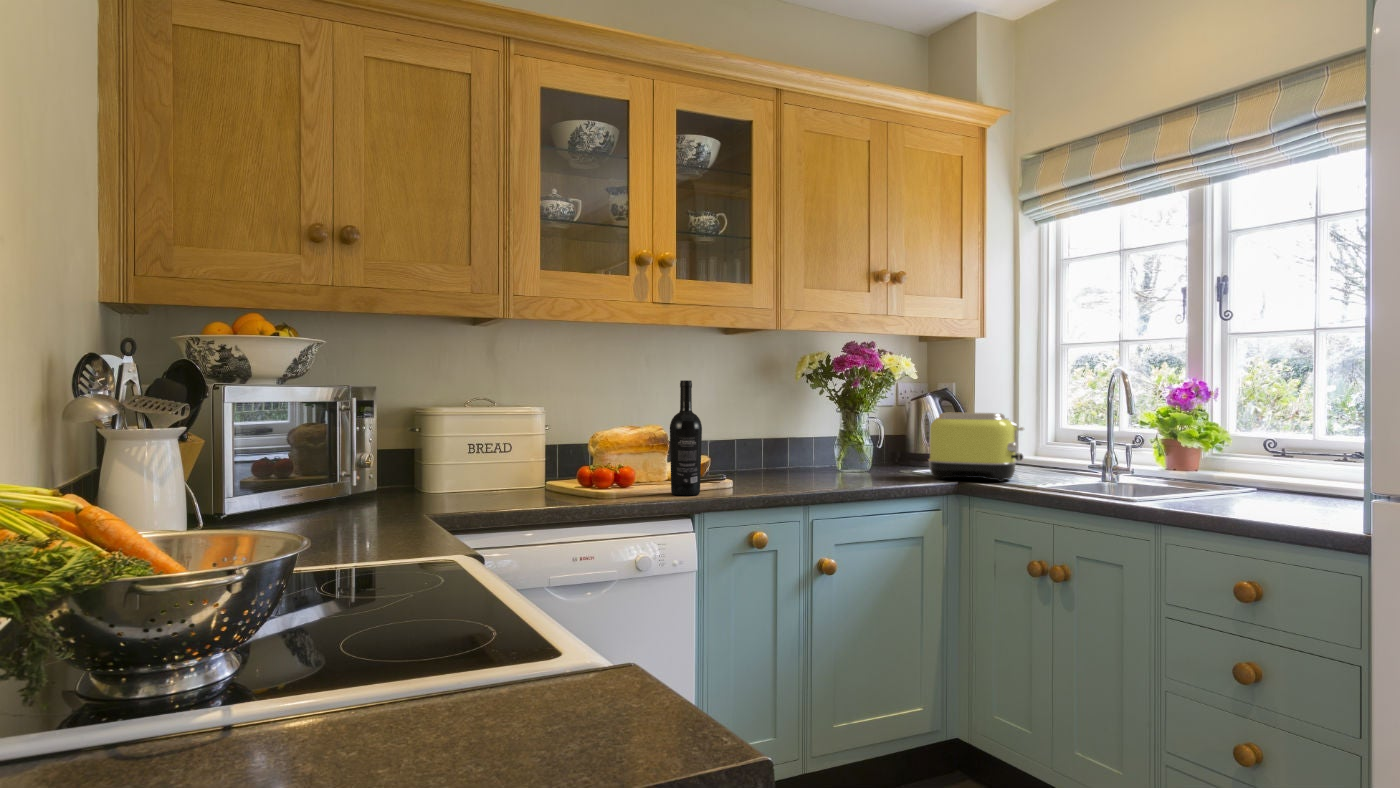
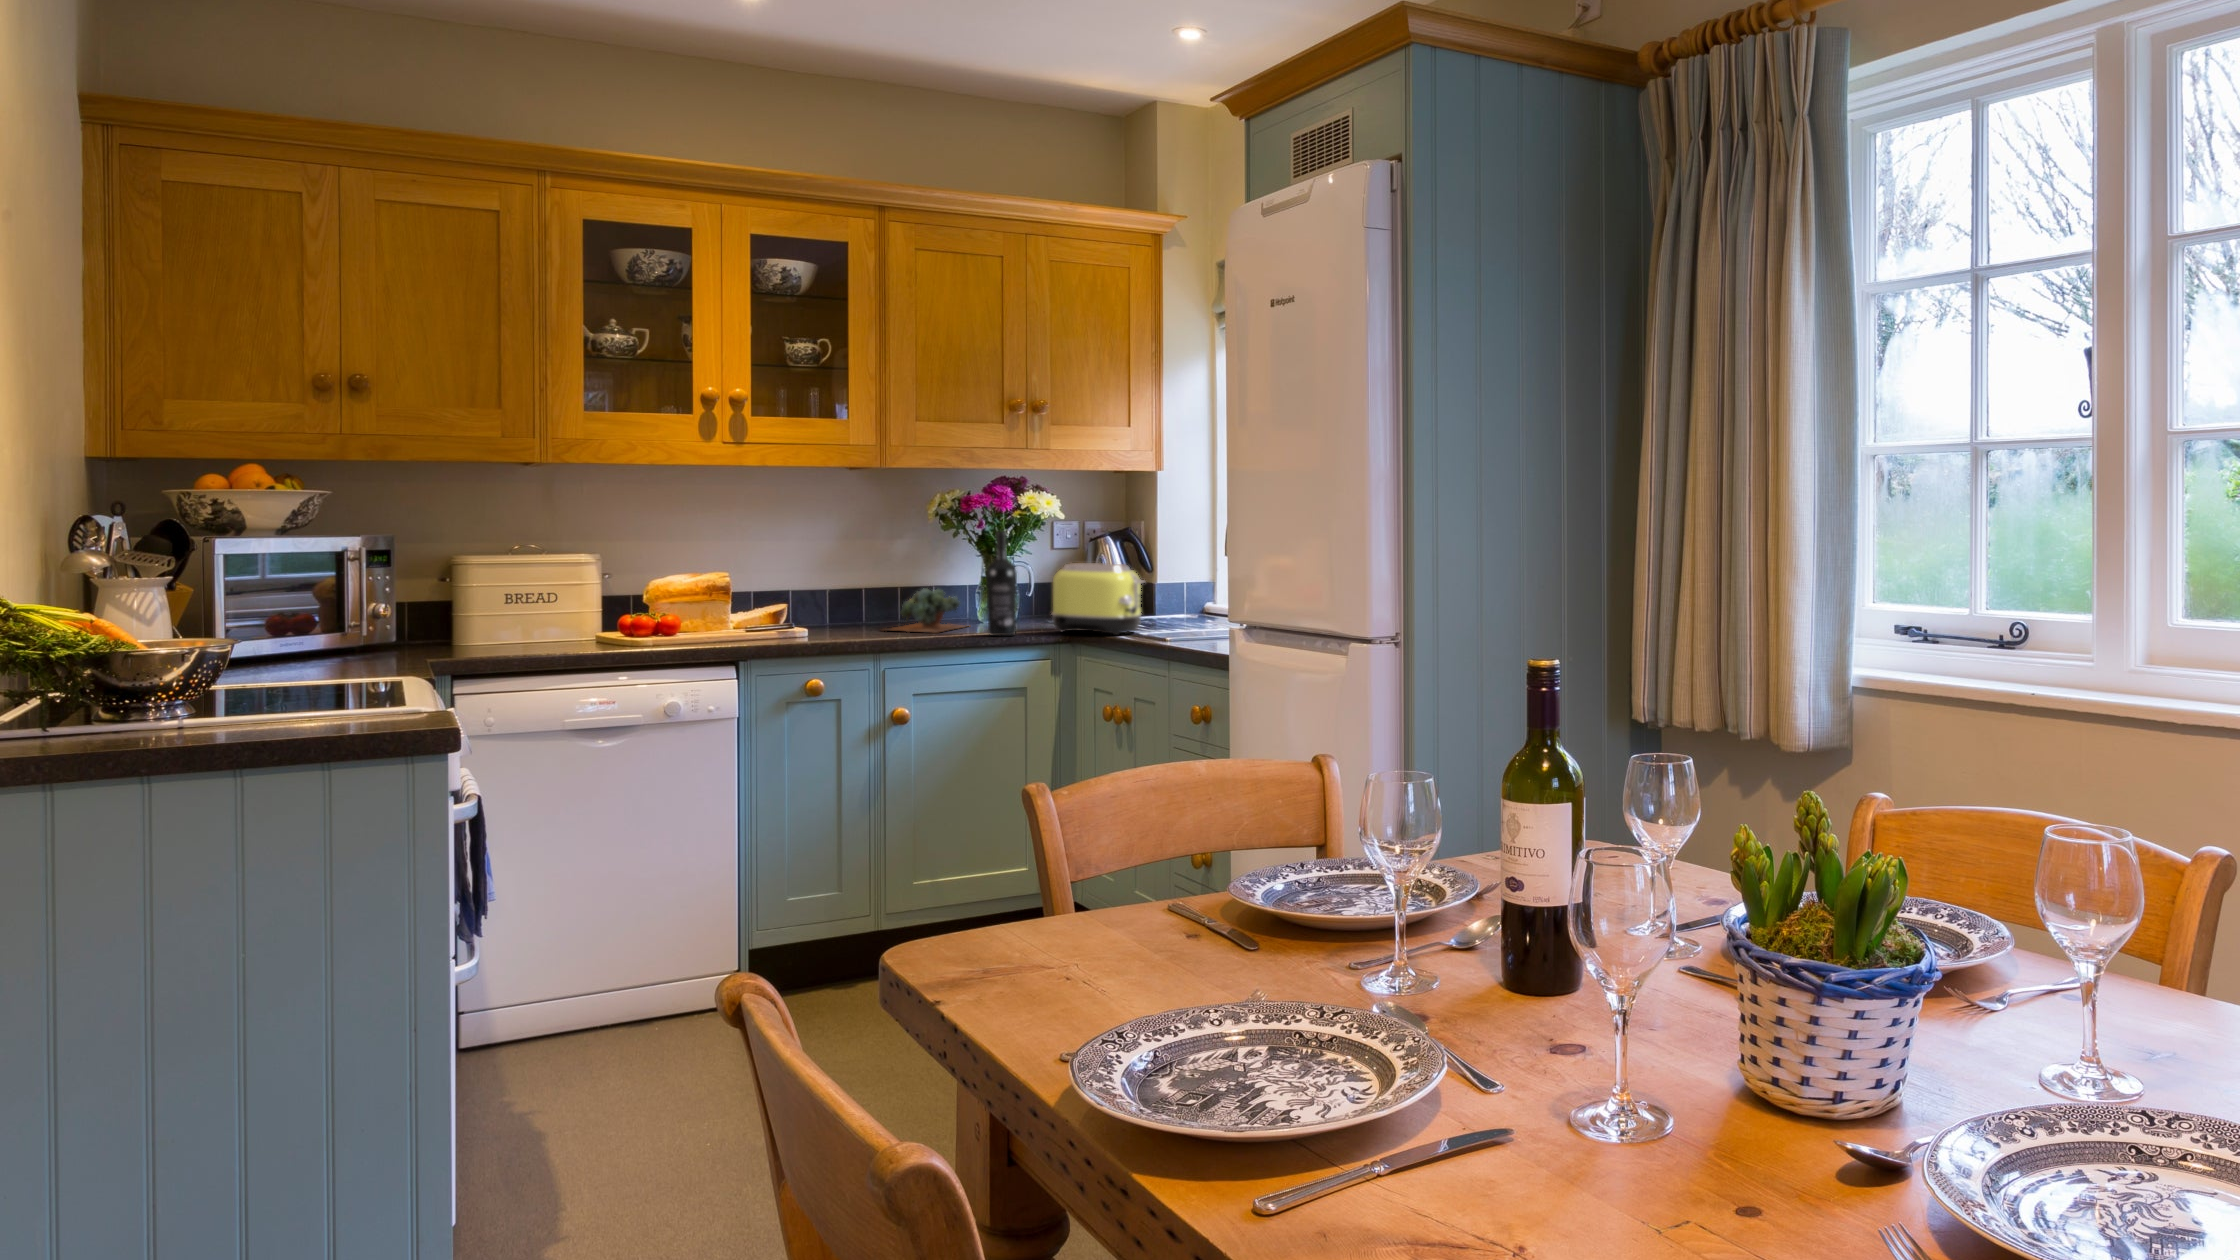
wine bottle: present [670,380,702,495] -> present [986,531,1017,636]
succulent plant: none [770,438,837,481] -> present [881,589,970,633]

